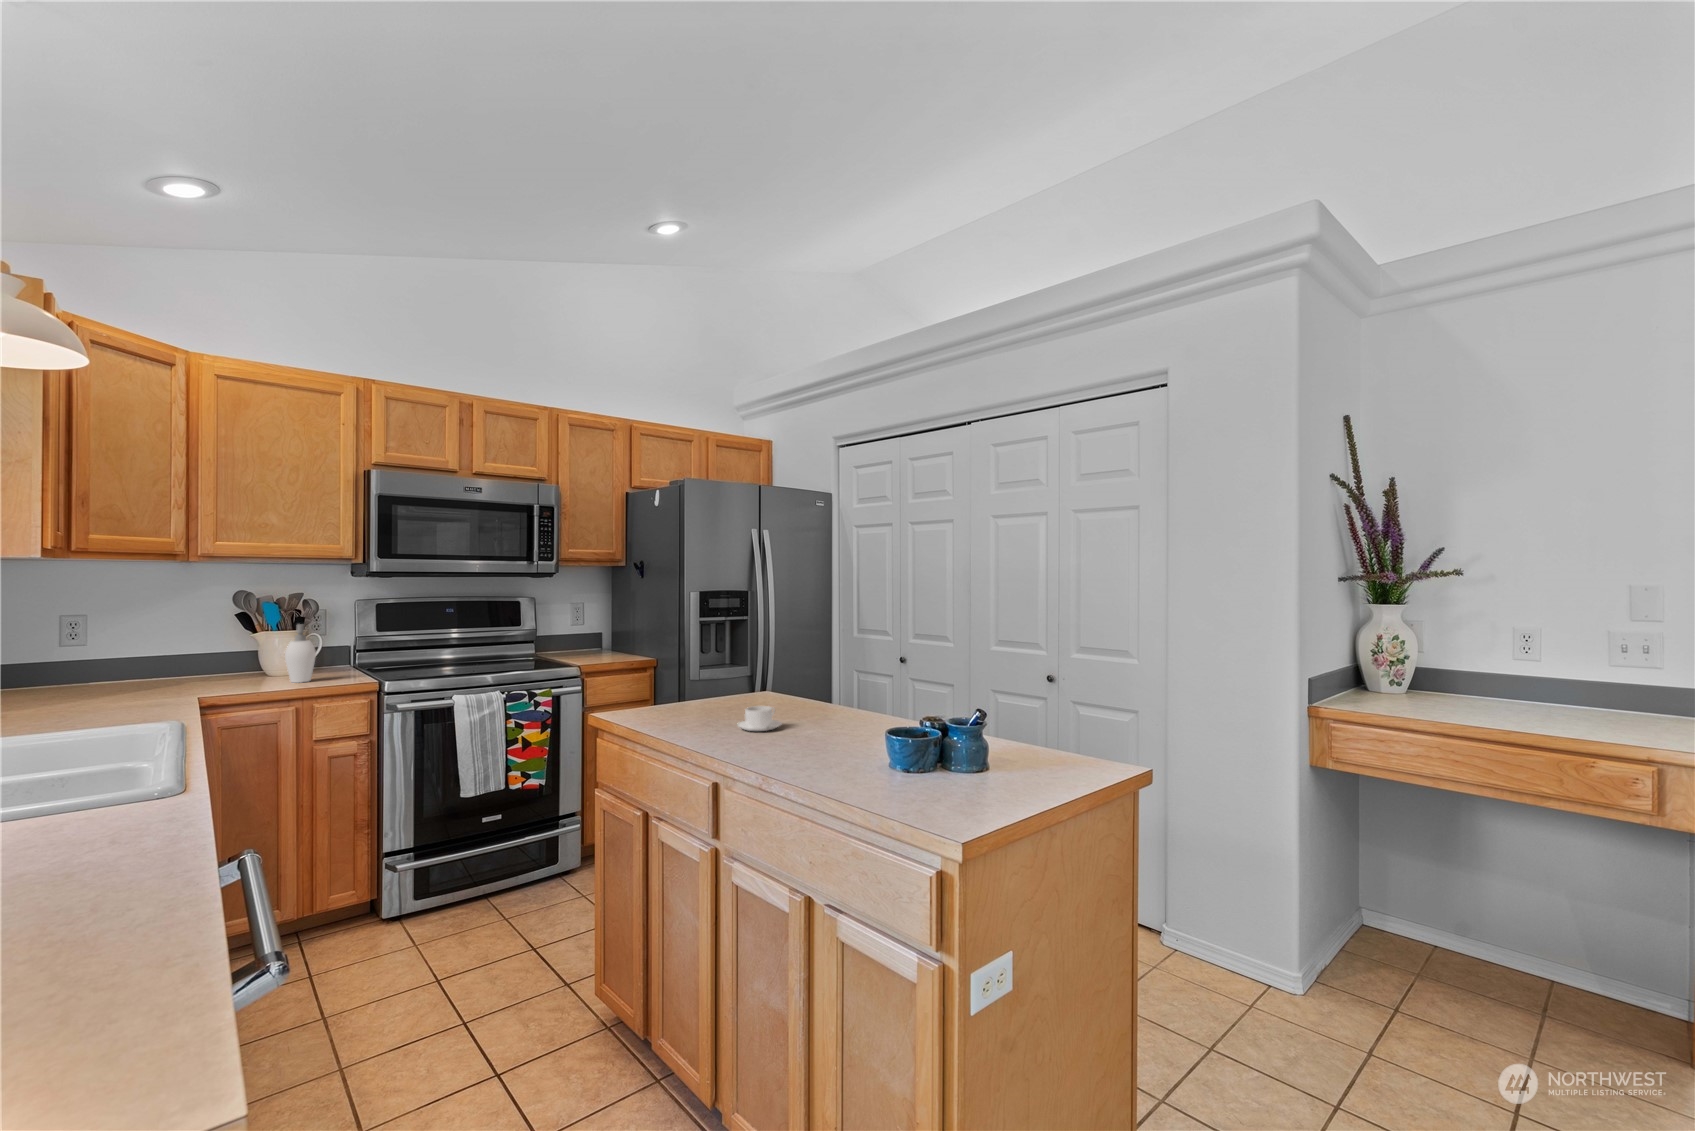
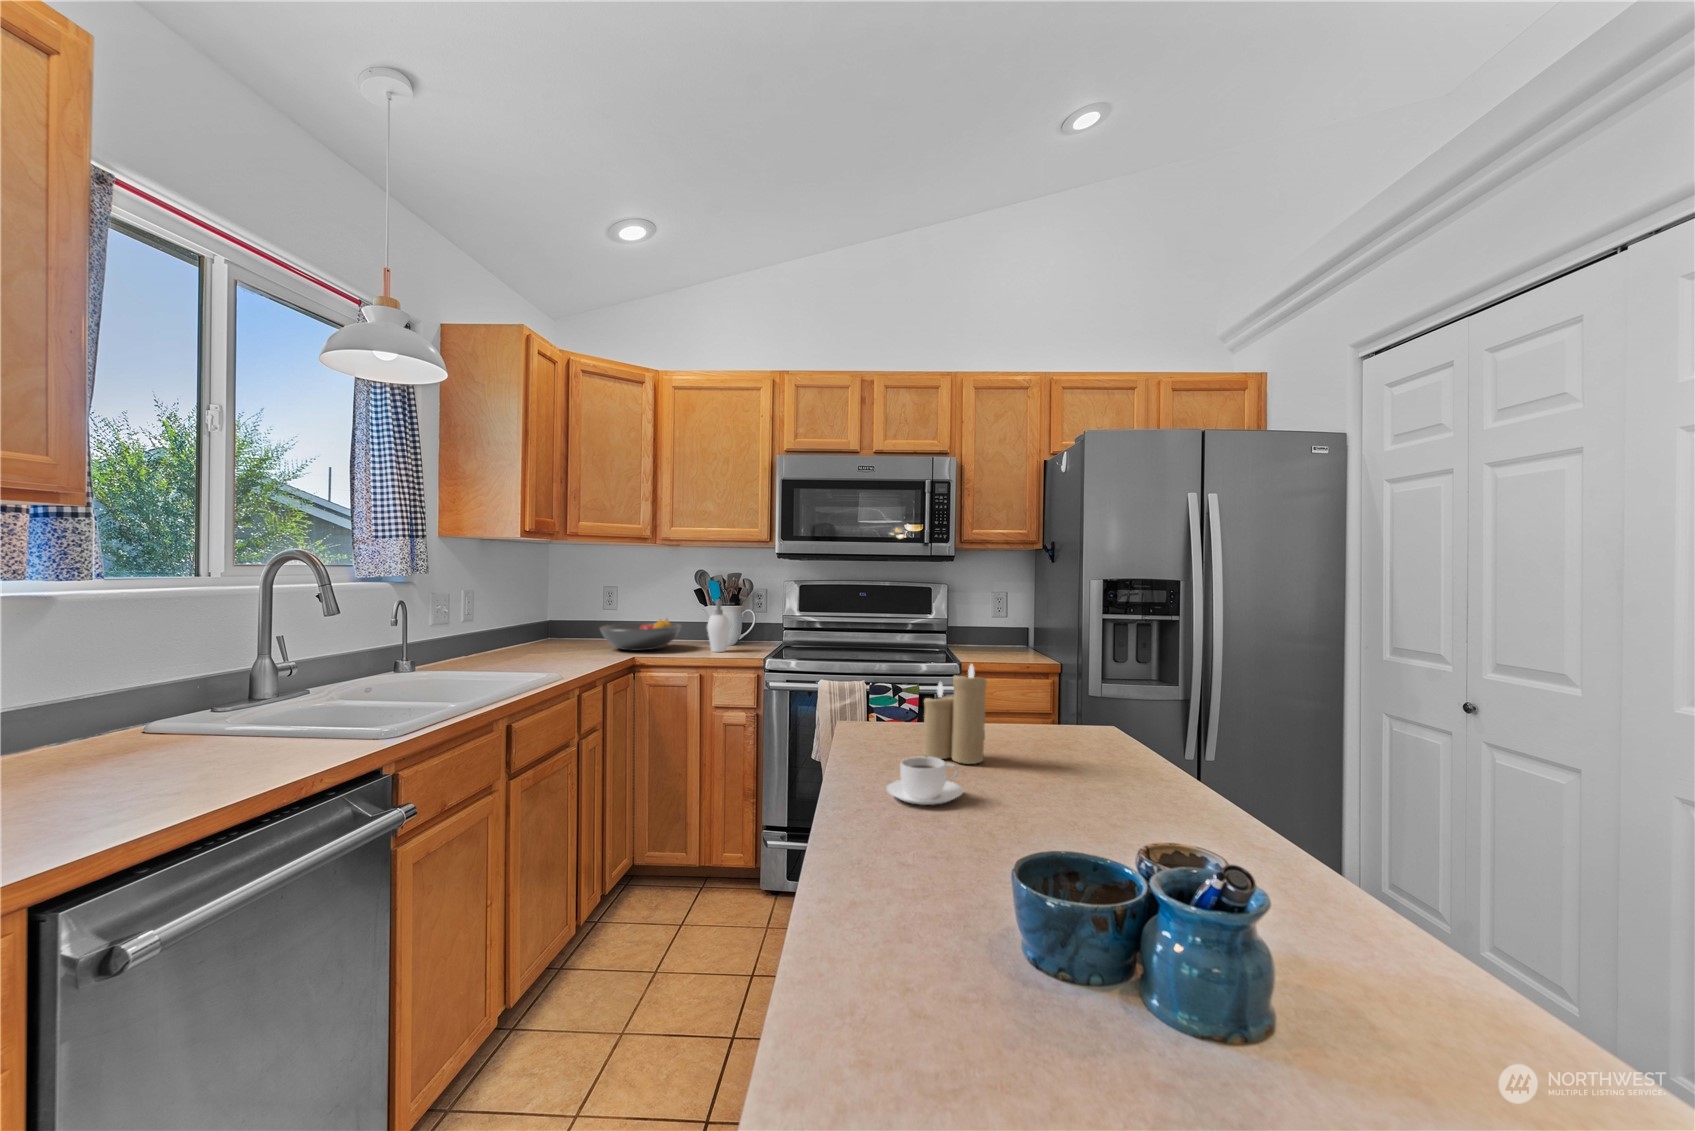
fruit bowl: none [115,650,244,692] -> present [600,619,681,650]
candle: none [711,651,753,714] -> present [923,664,987,764]

